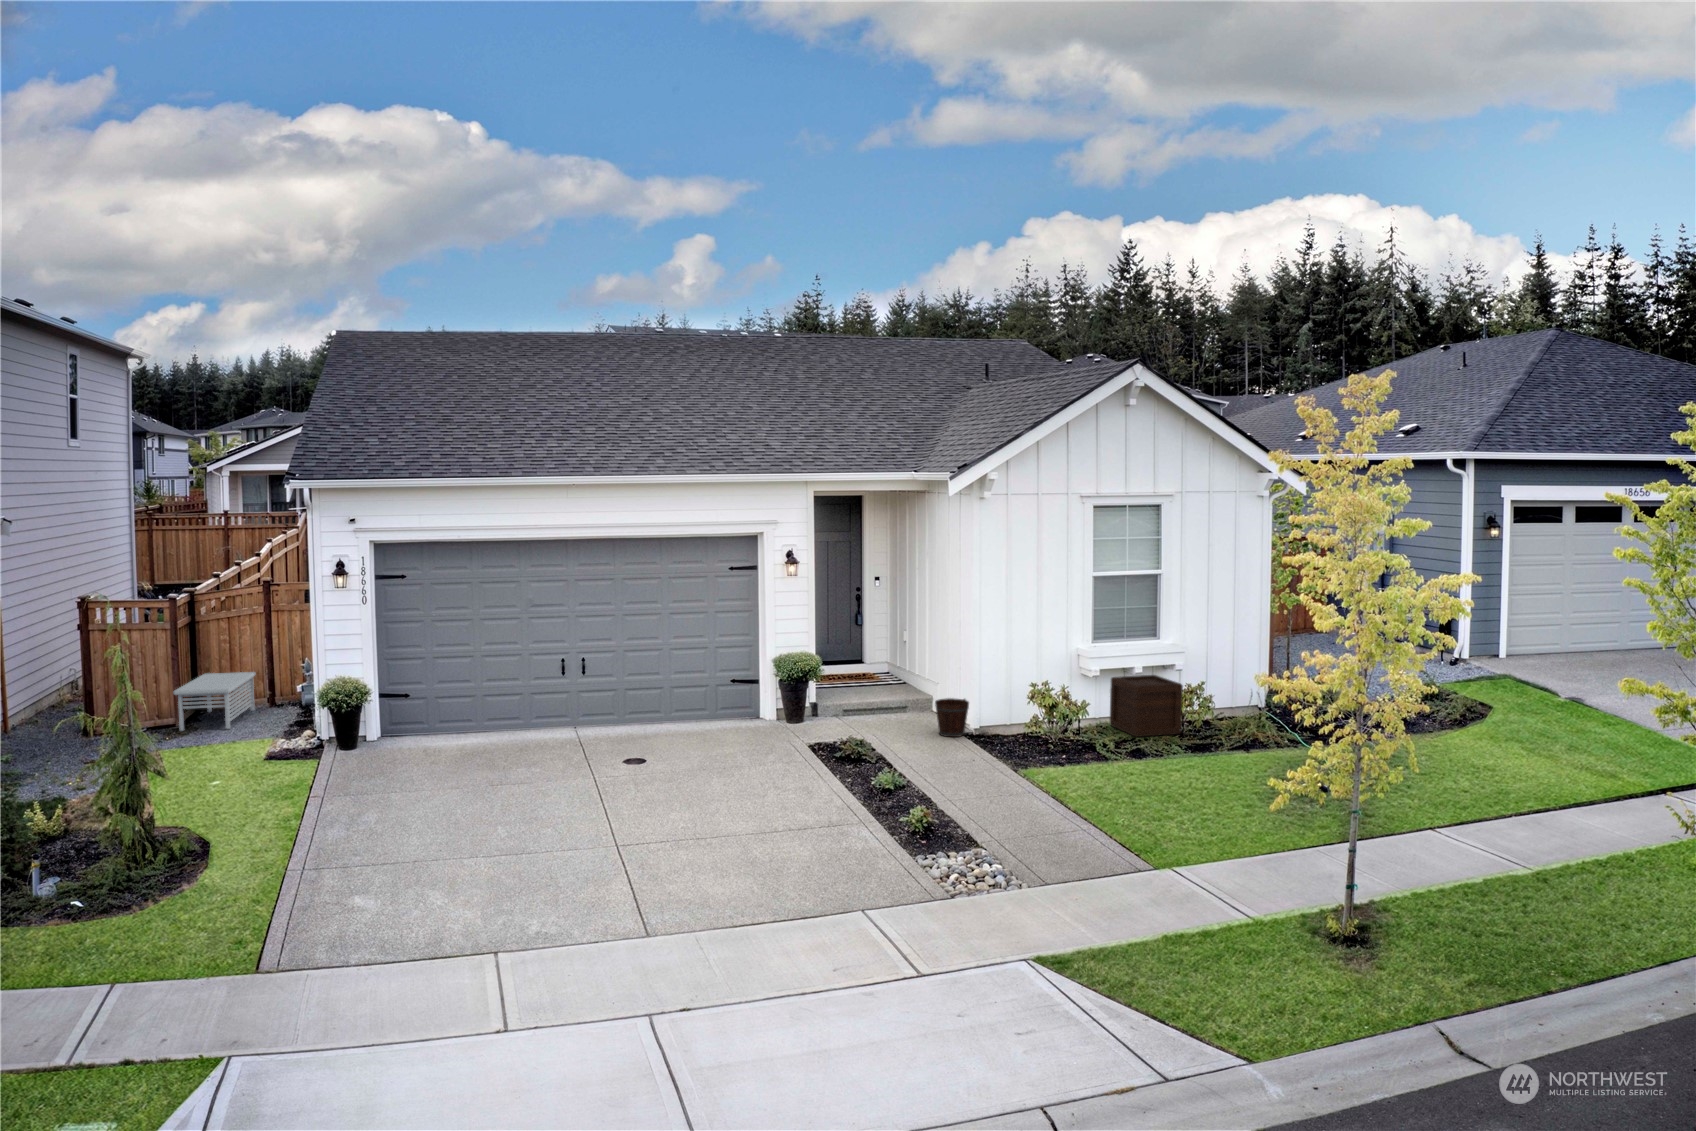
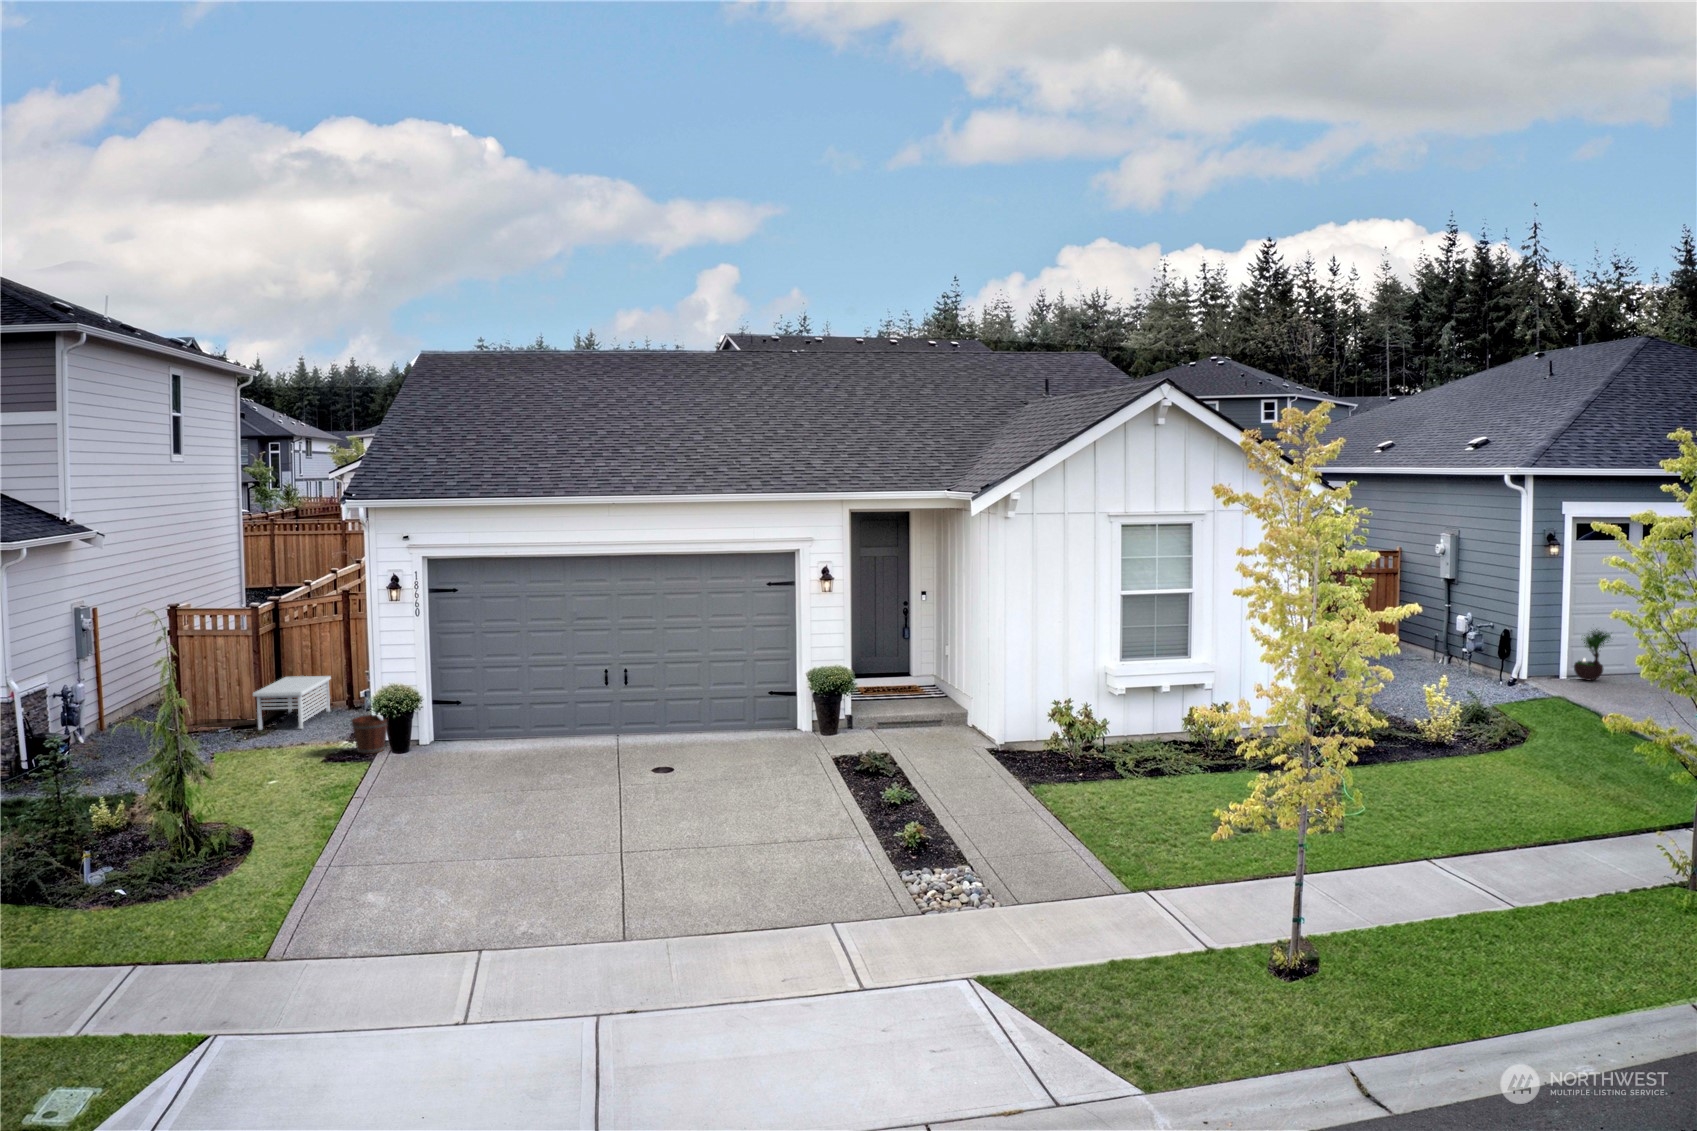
potted tree: none [1507,604,1546,658] -> present [1574,629,1610,681]
wooden crate: present [1110,675,1183,737] -> none [1136,693,1208,756]
bucket: present [935,698,969,737] -> present [351,715,387,754]

